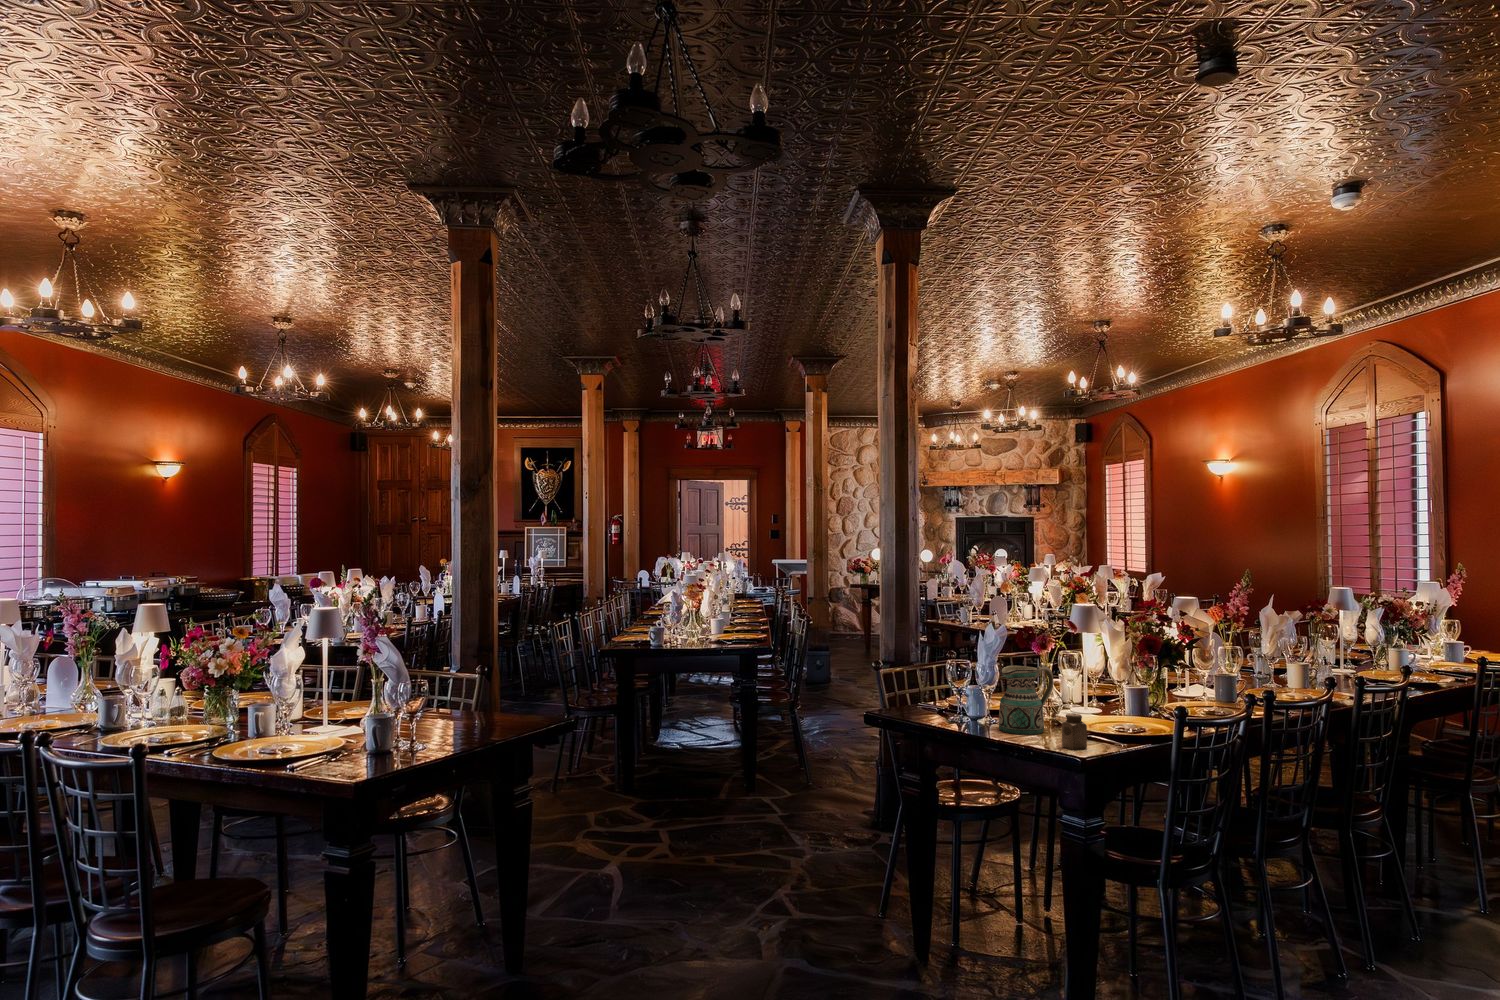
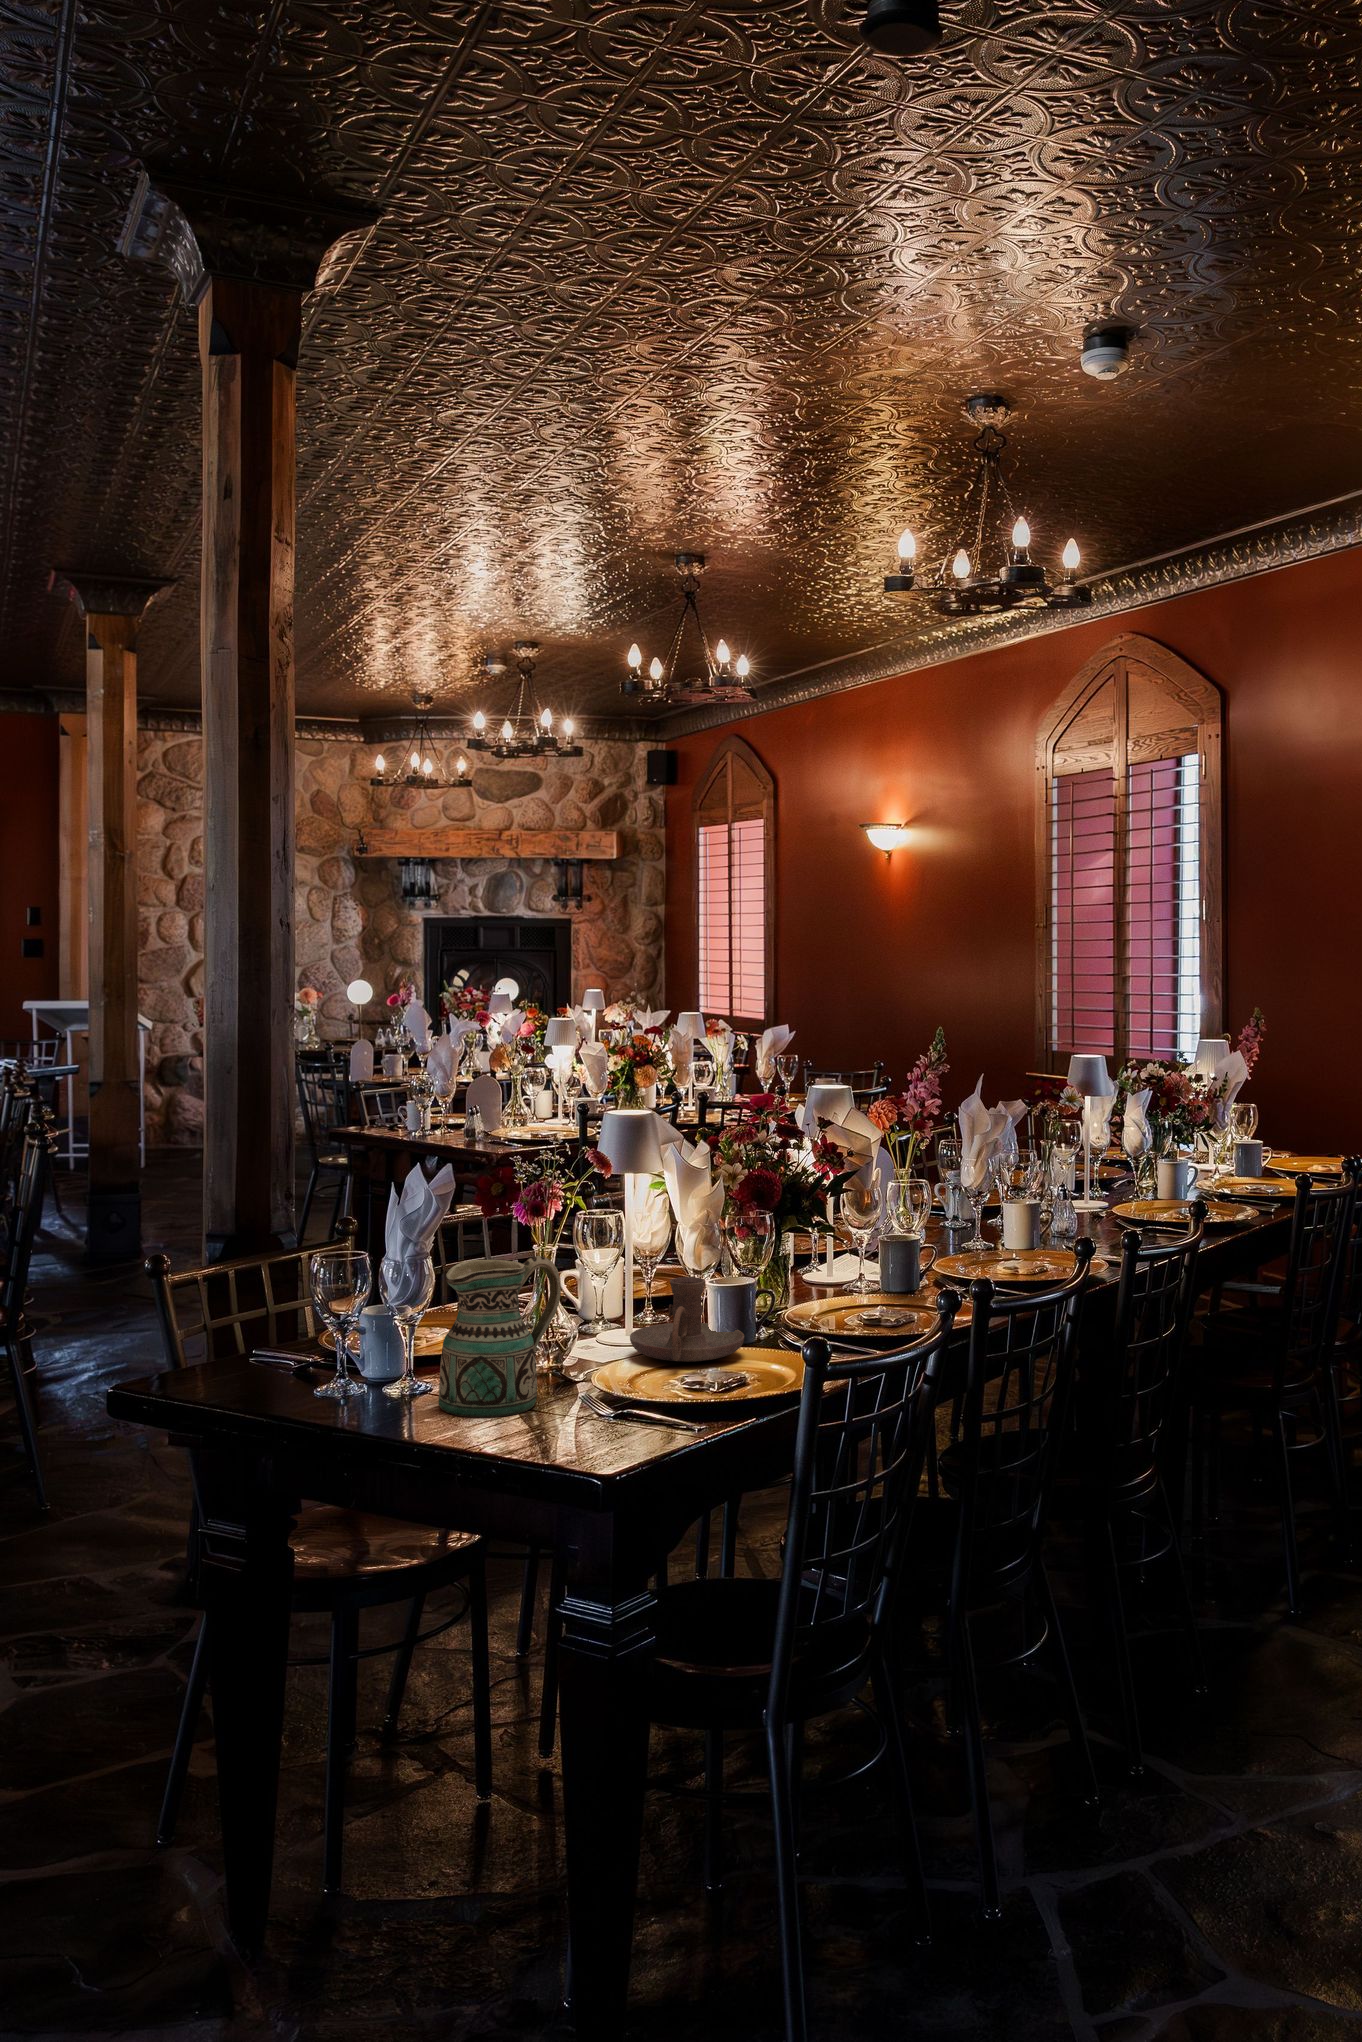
candle holder: none [1086,682,1144,722] -> present [630,1277,744,1362]
salt shaker: present [1062,713,1087,750] -> none [570,1367,623,1452]

